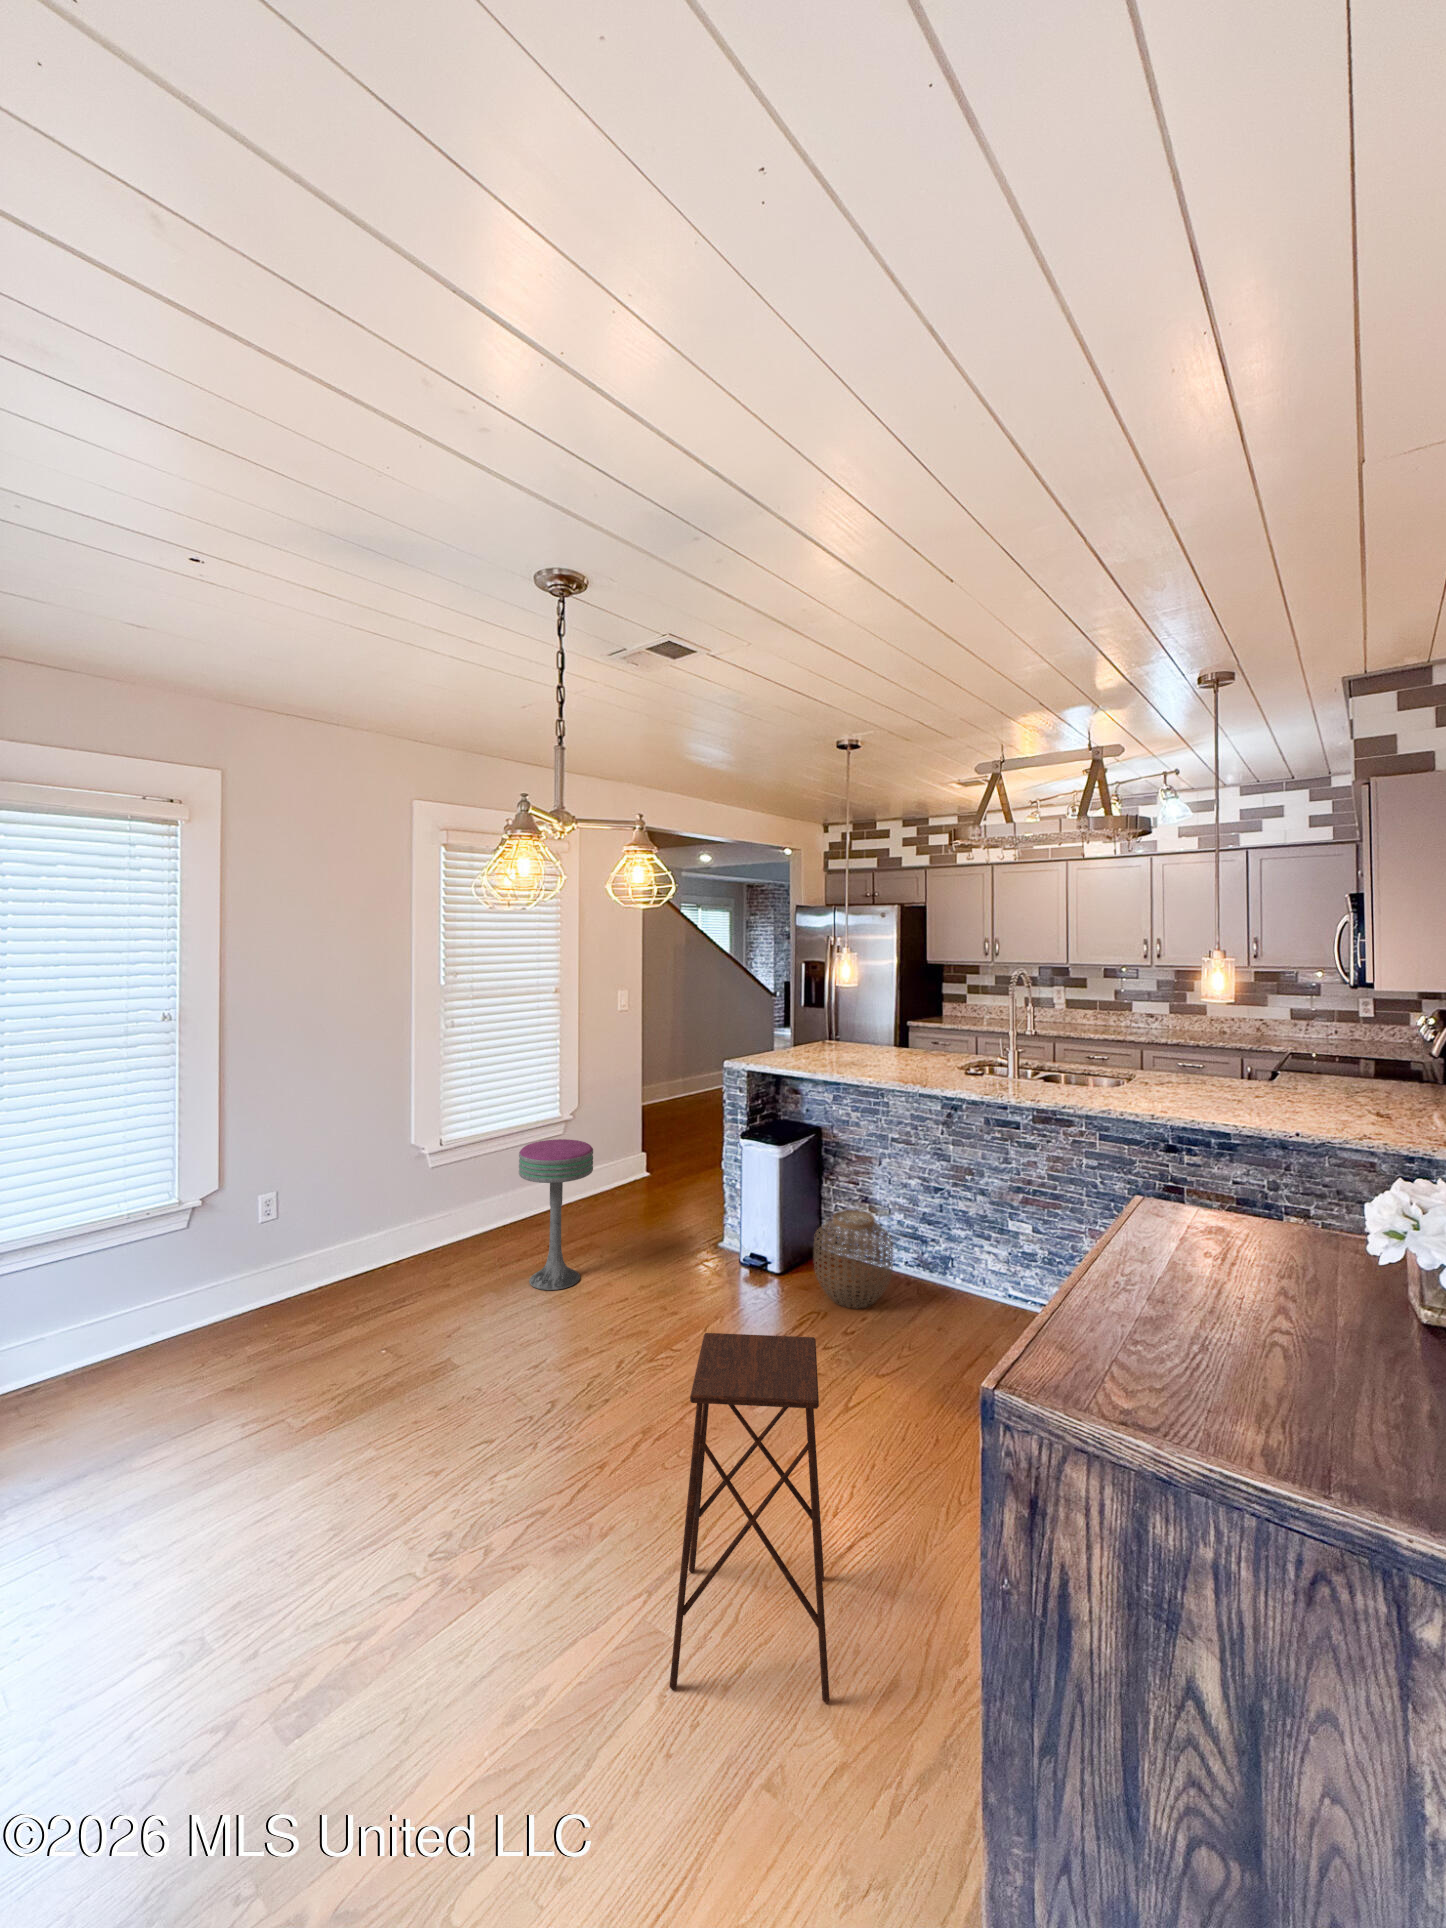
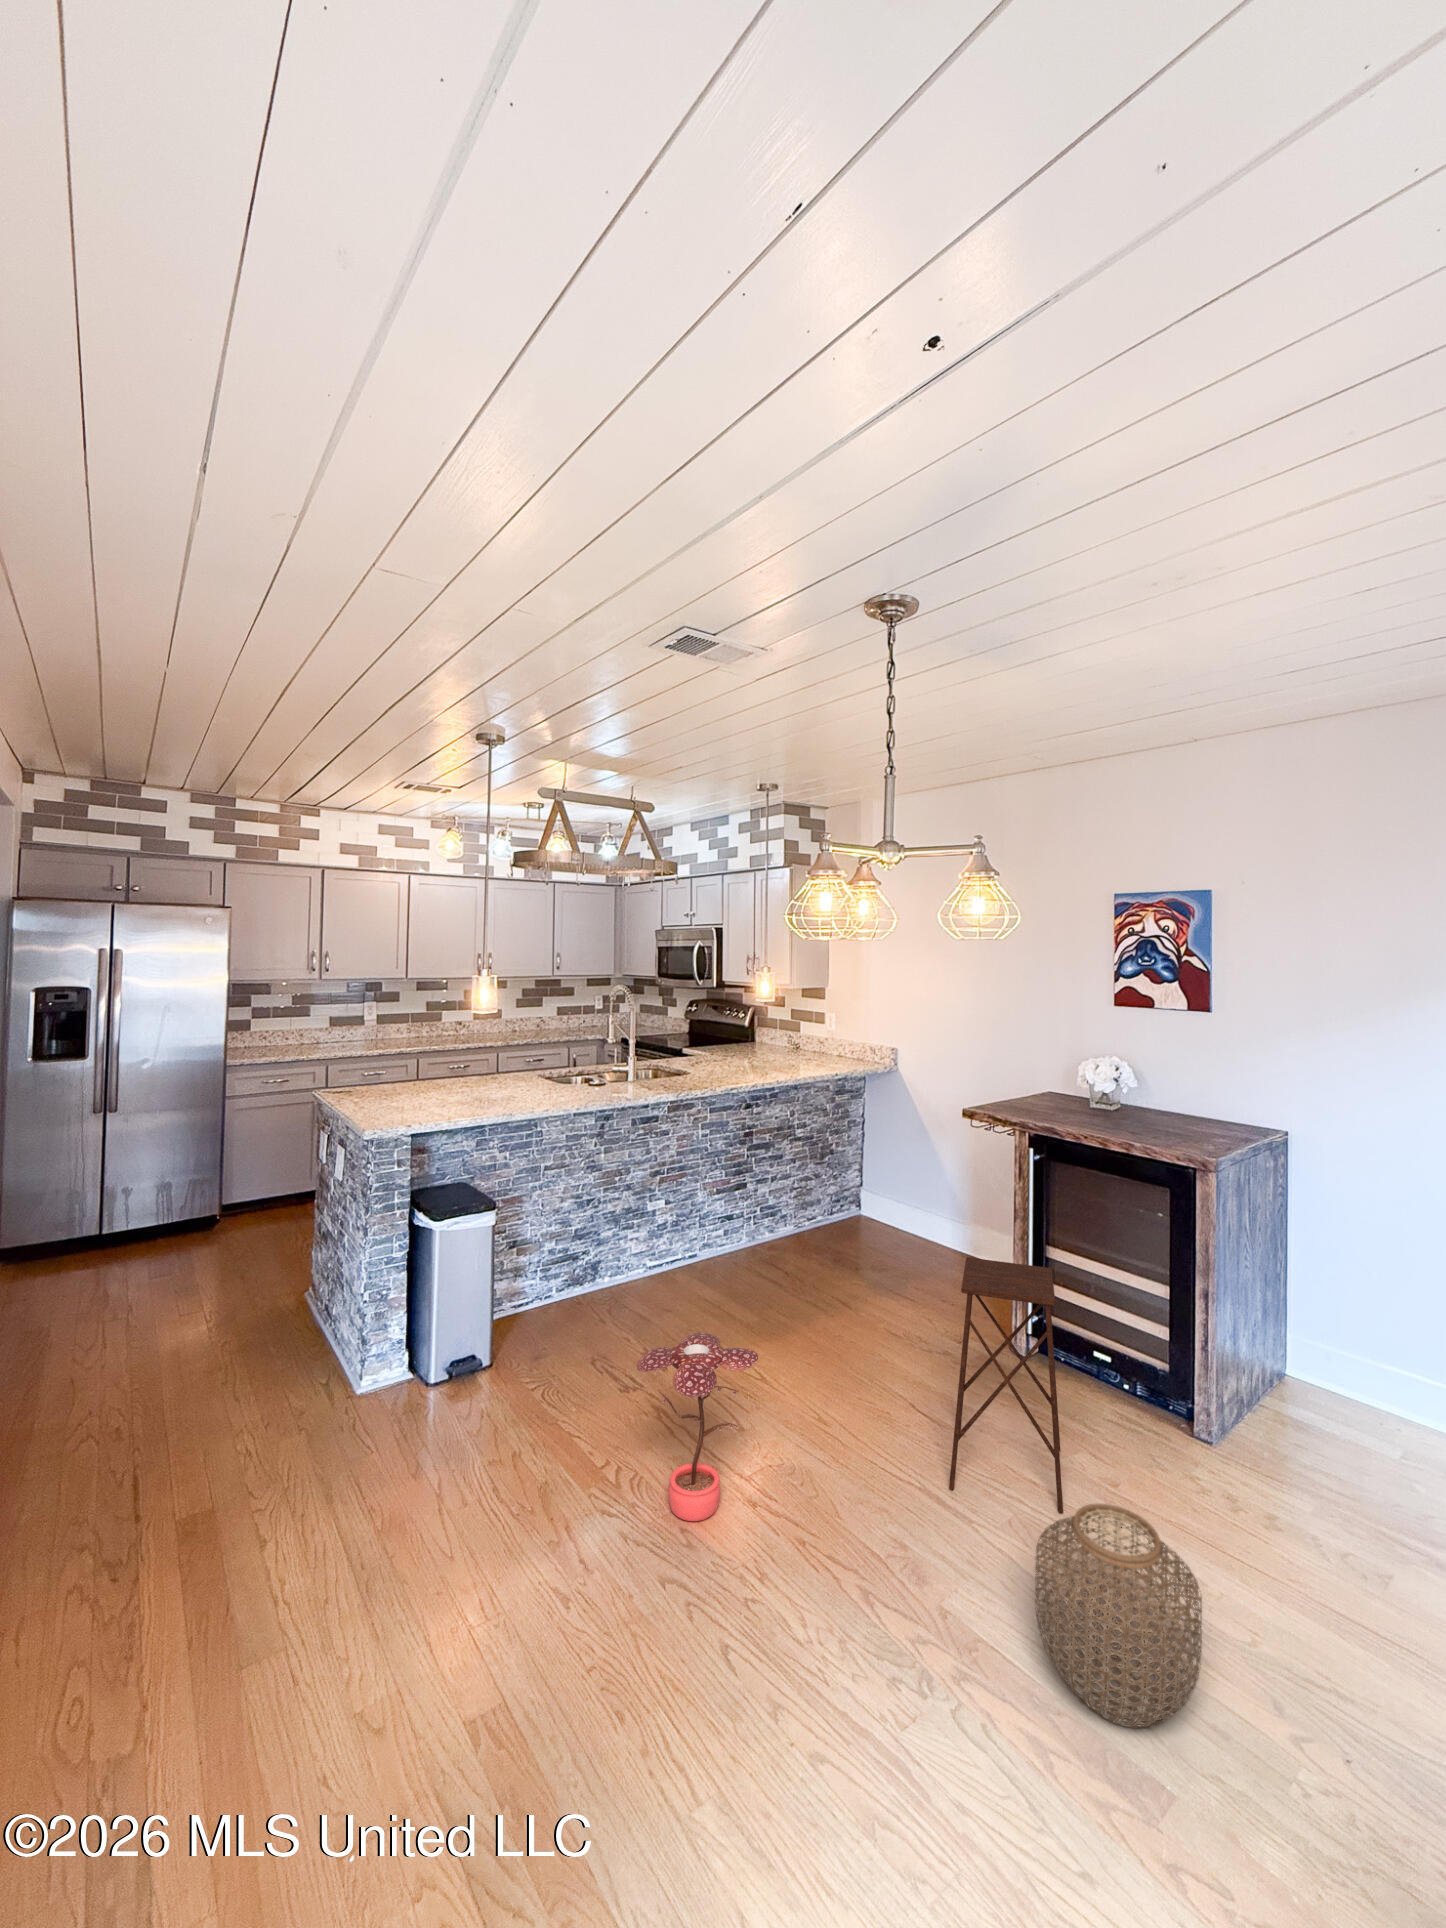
bar stool: present [519,1139,593,1290] -> none [256,1300,392,1575]
woven basket: present [814,1210,893,1308] -> present [1035,1504,1202,1728]
potted plant: none [565,1254,672,1410] -> present [636,1332,758,1521]

